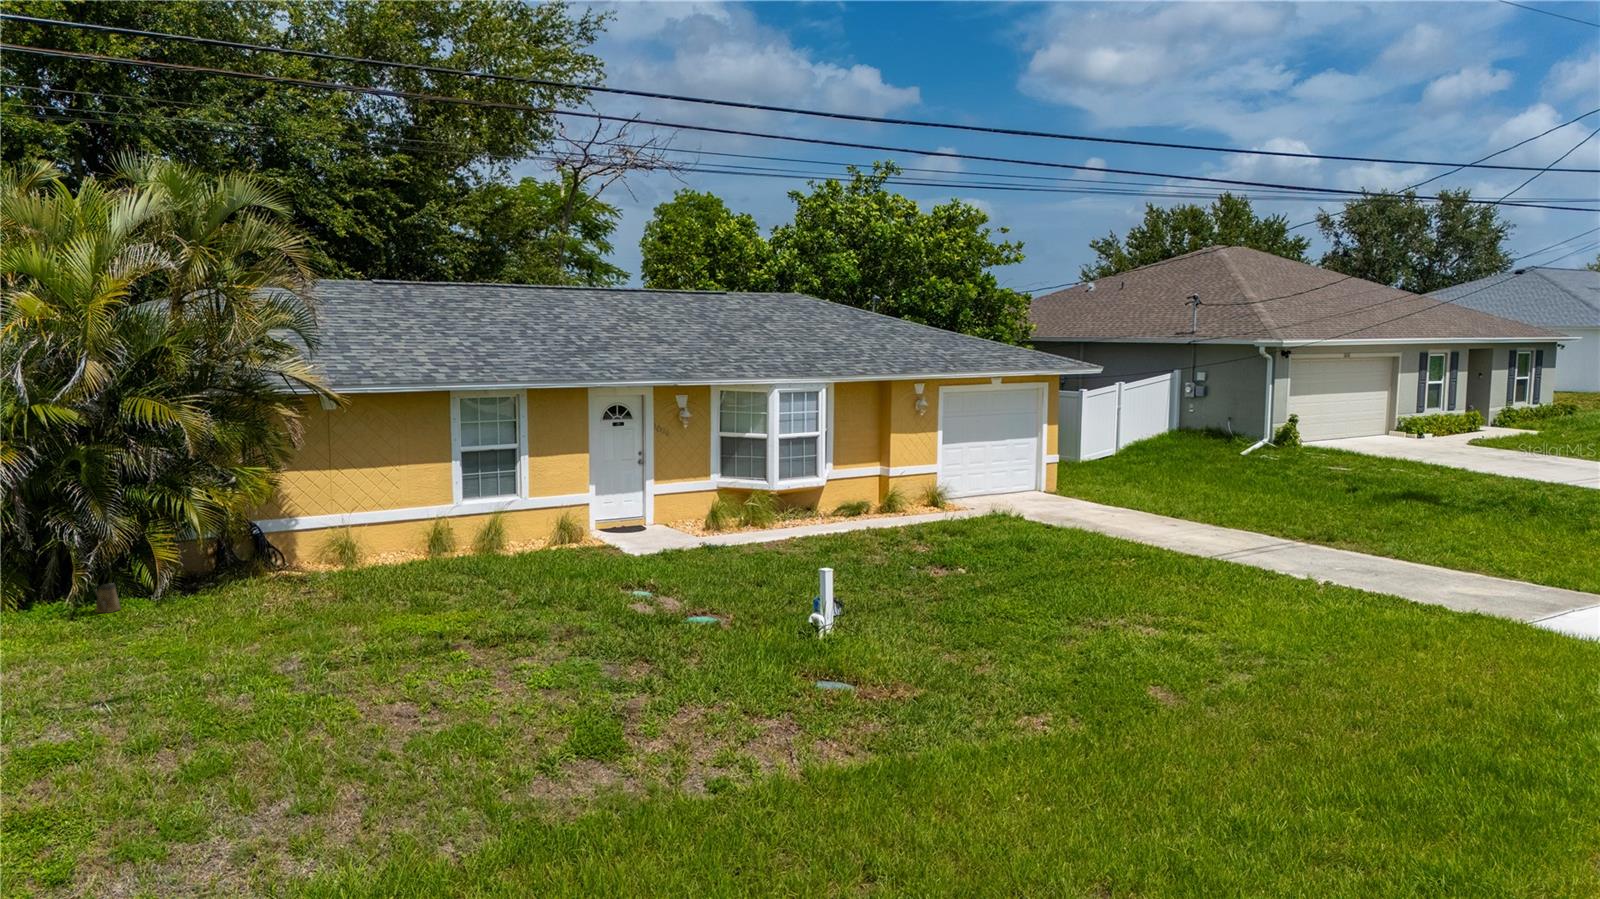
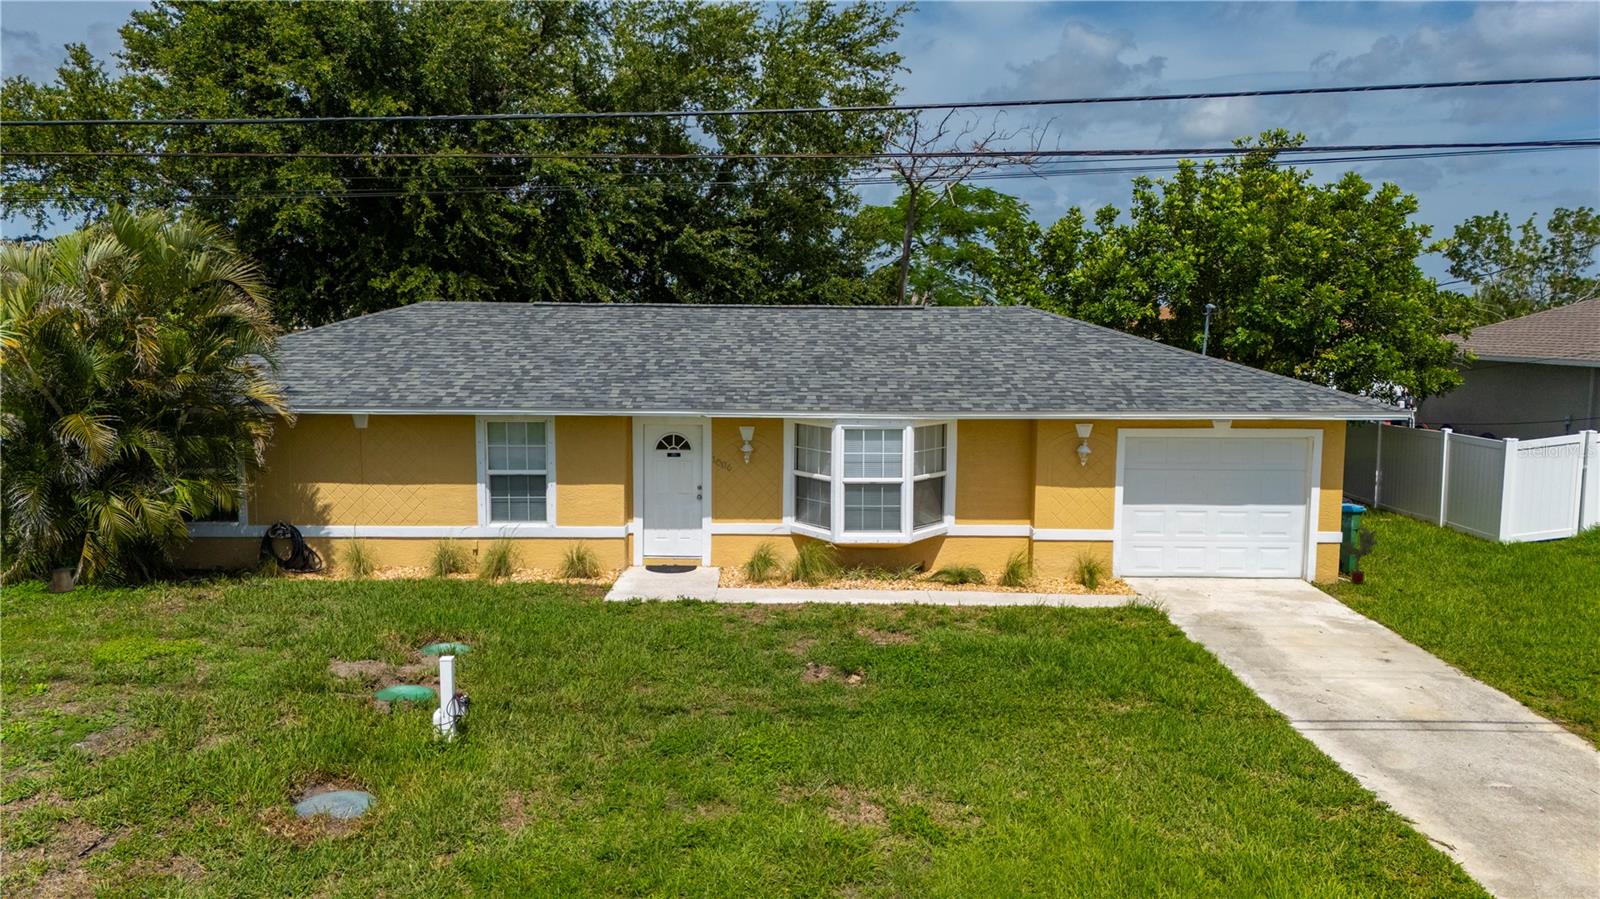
potted tree: none [1054,448,1076,490] -> present [1340,525,1377,584]

